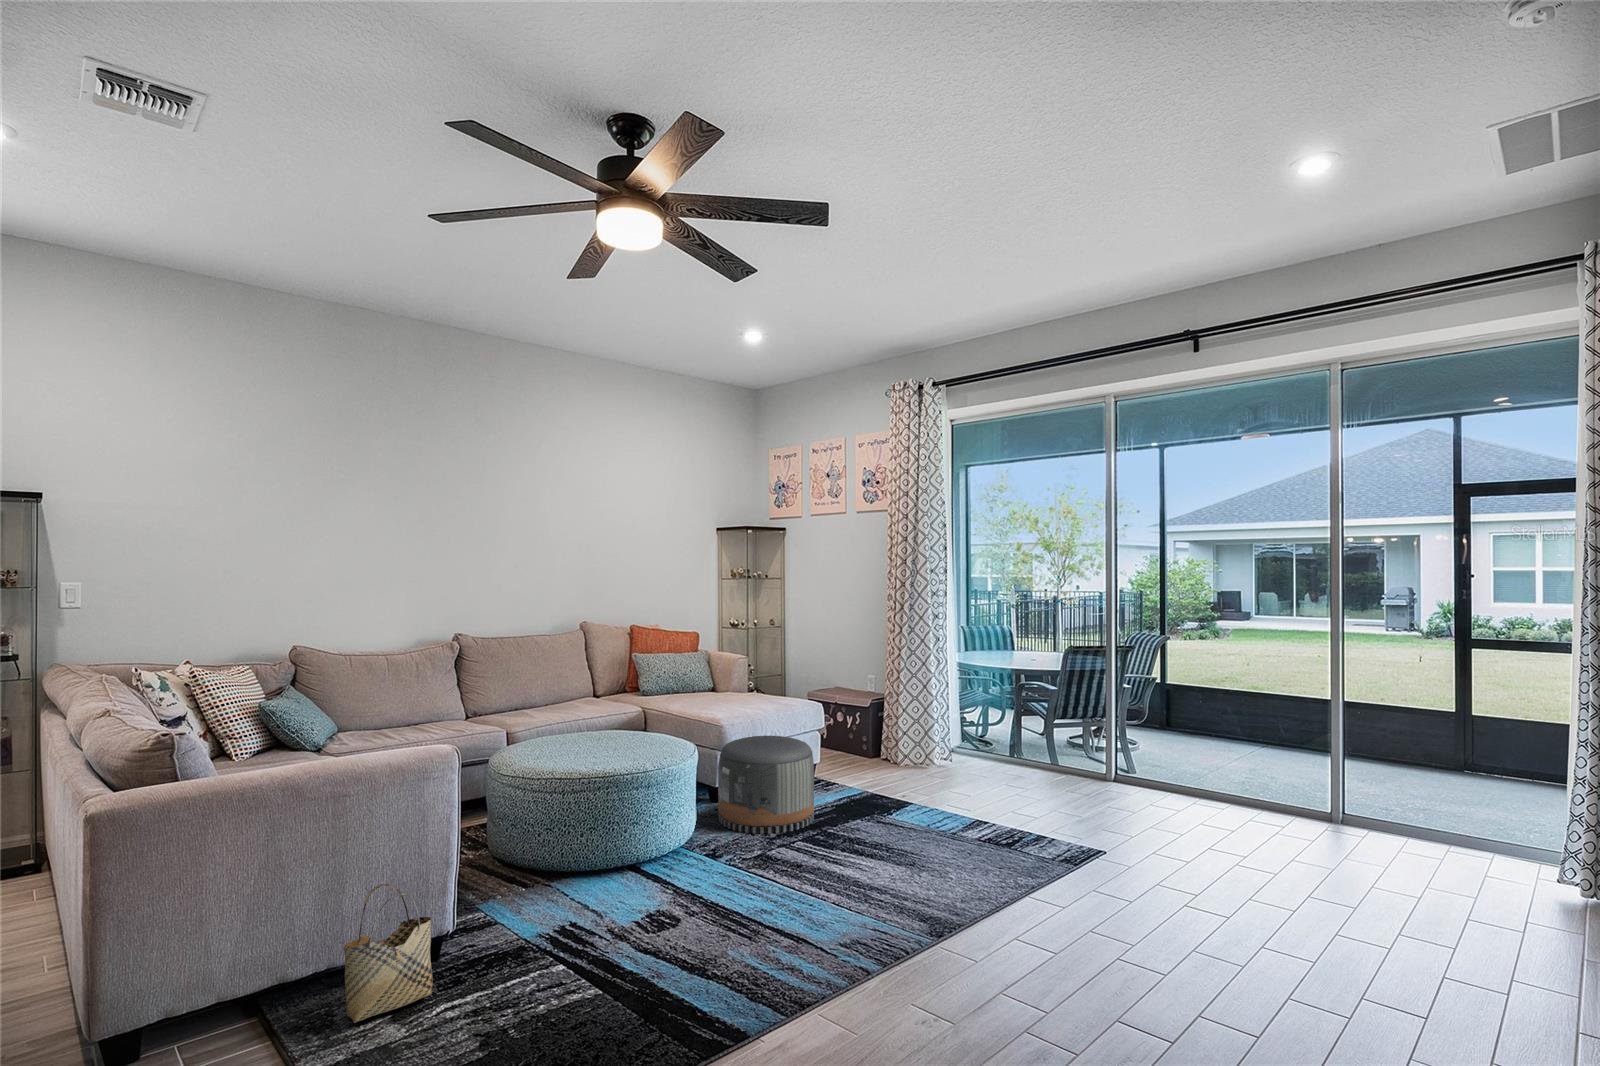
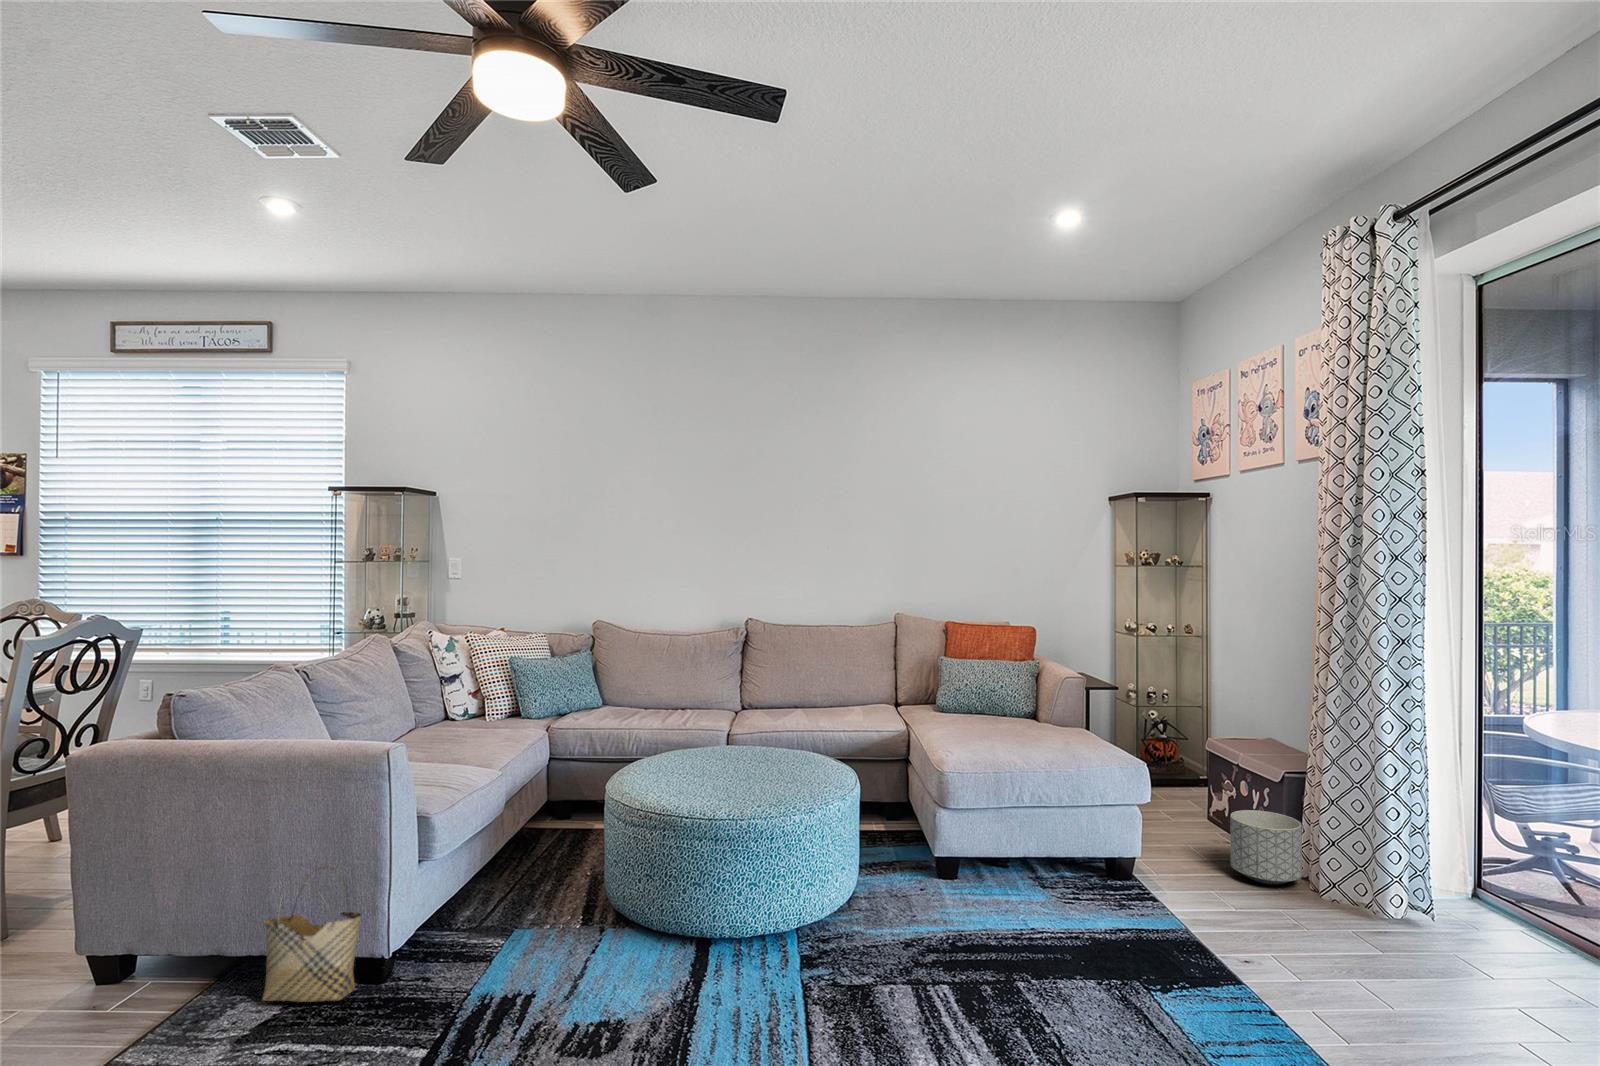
planter: none [854,724,891,766] -> present [1230,810,1302,885]
pouf: present [718,736,814,834] -> none [899,793,1043,949]

